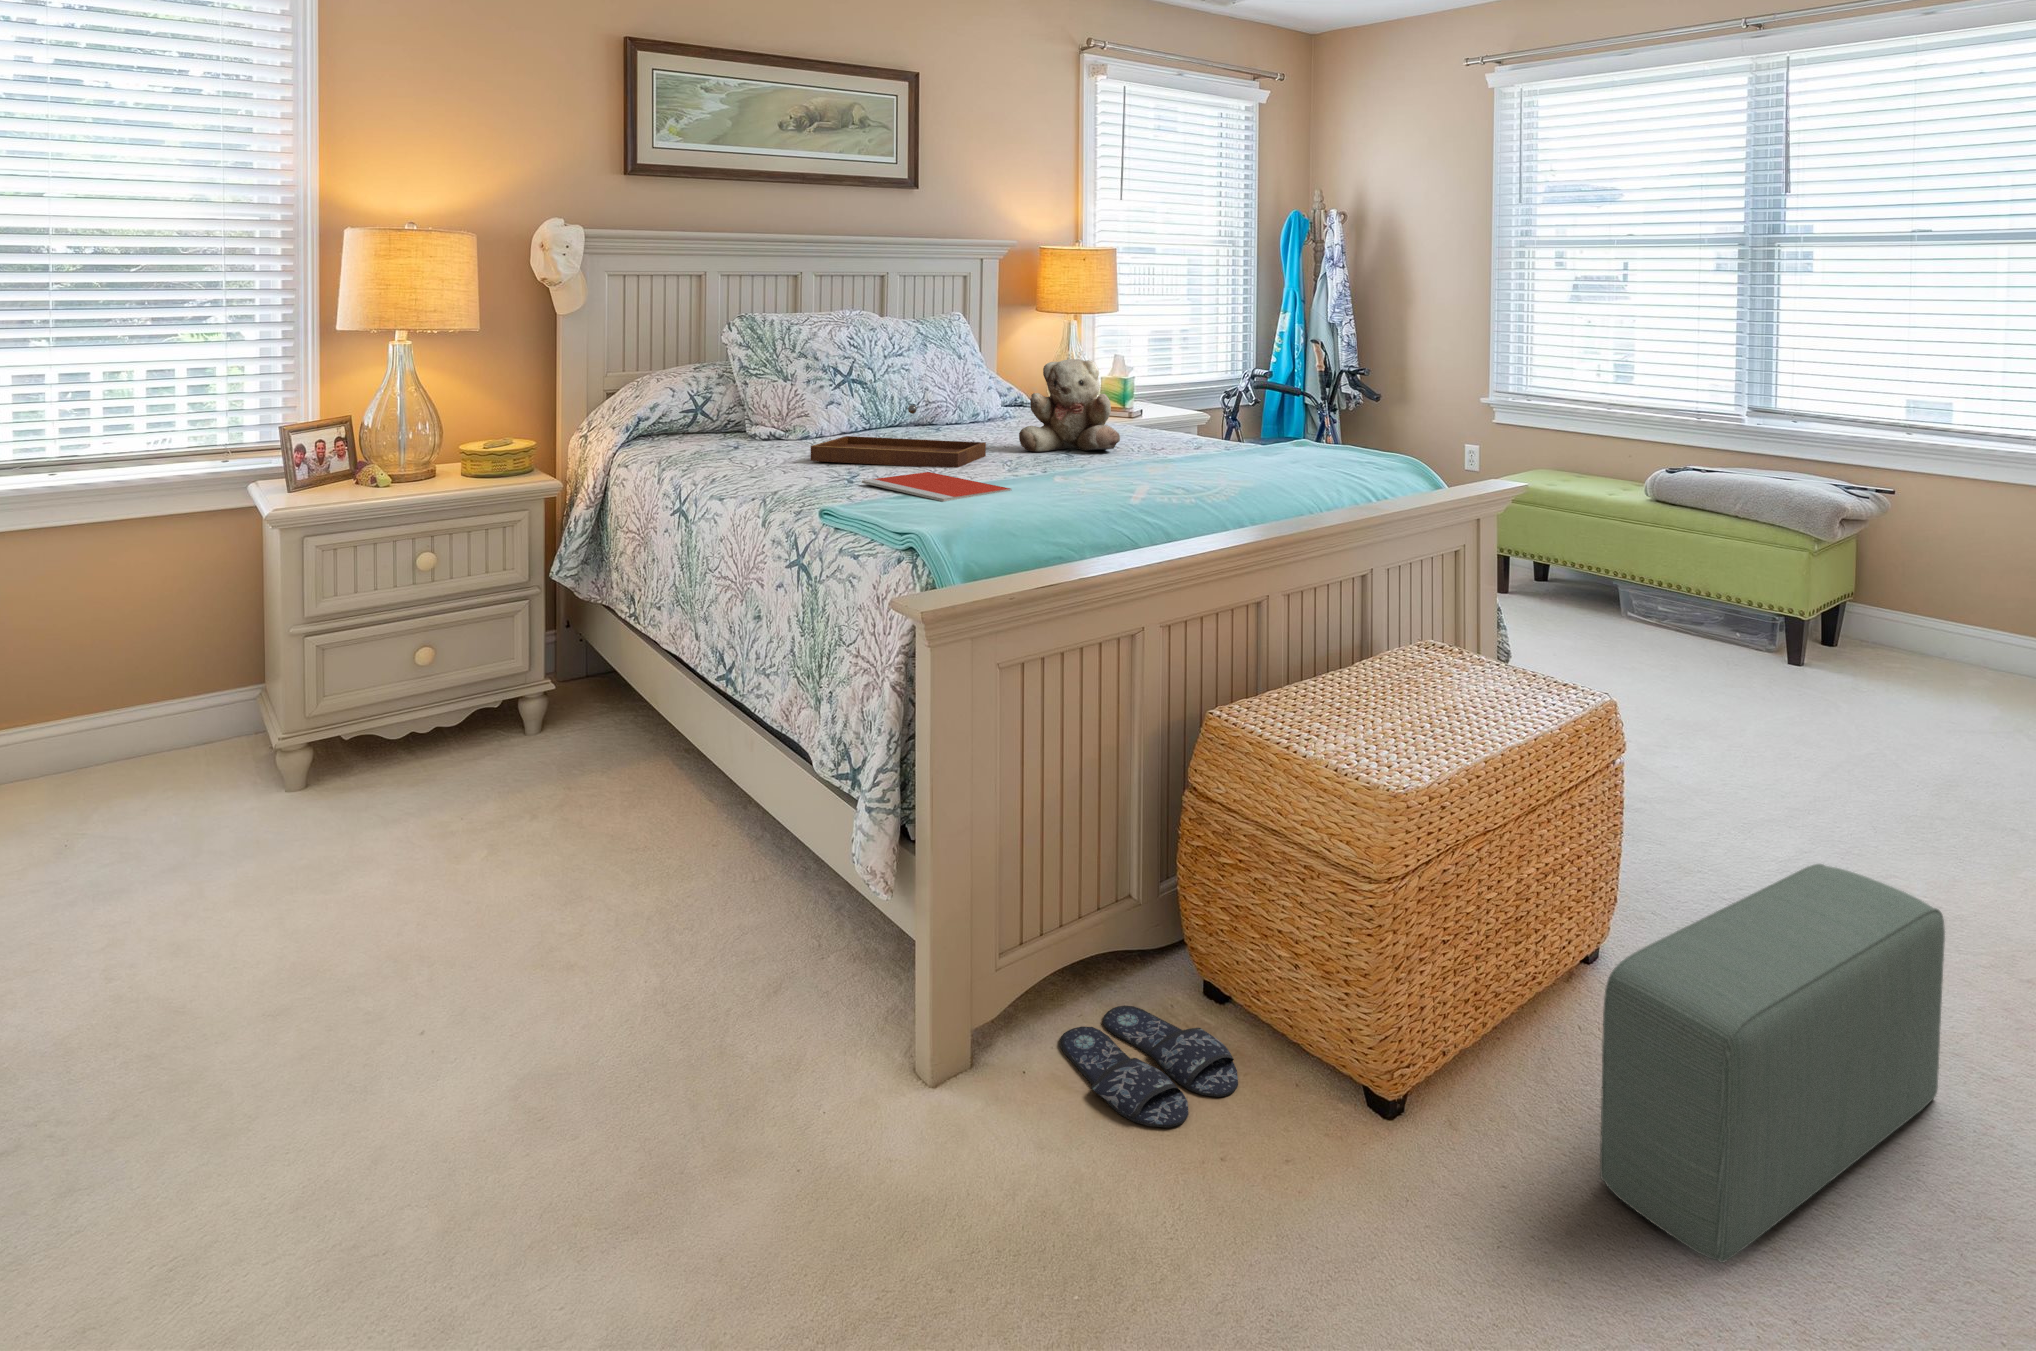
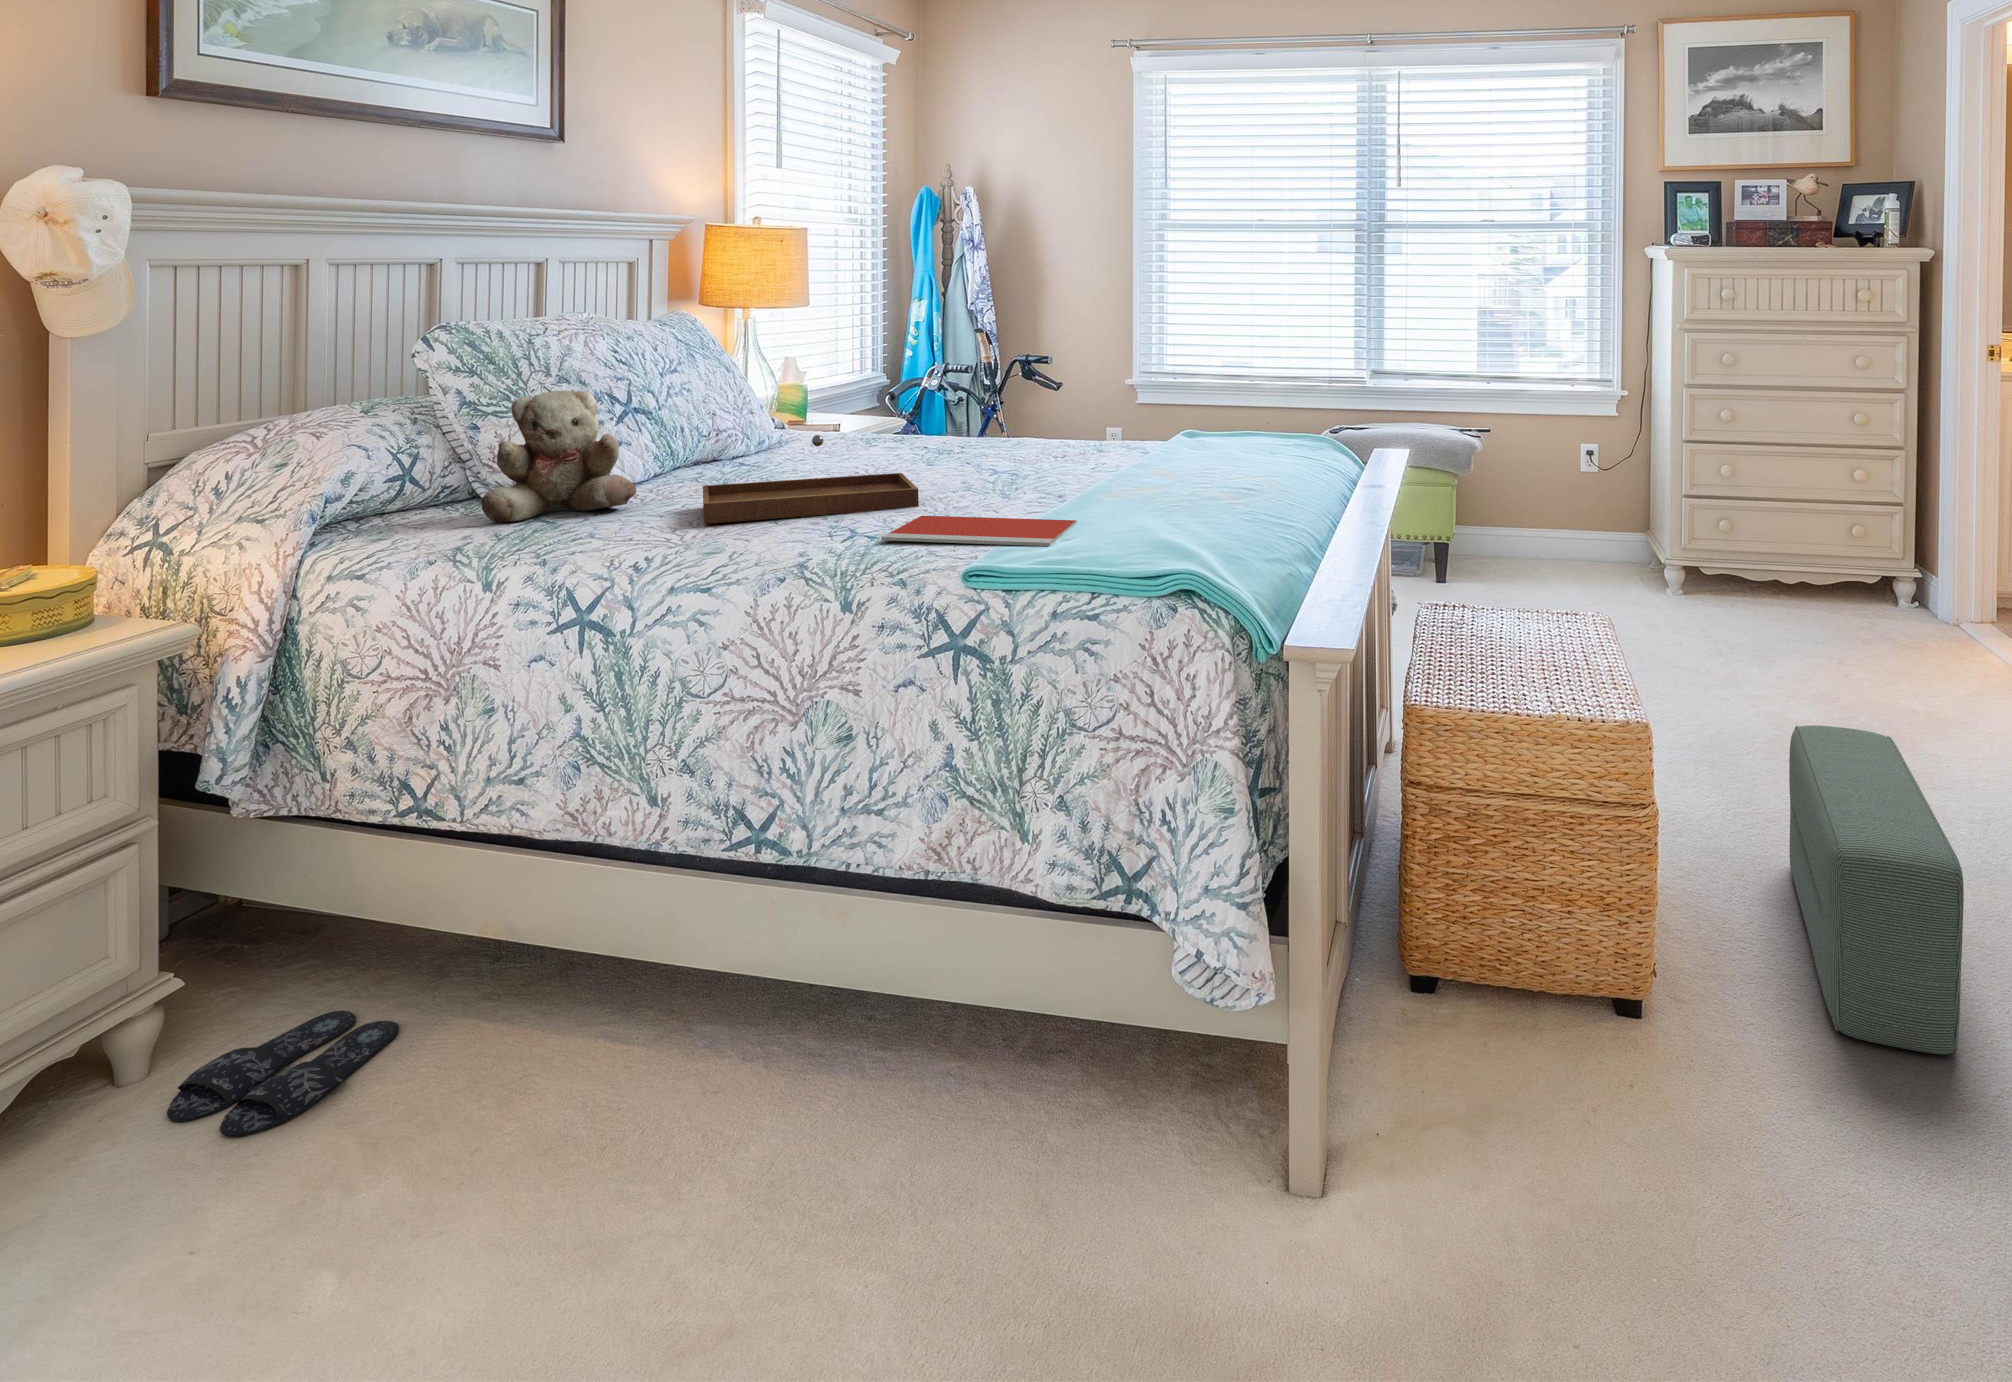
teddy bear: present [1019,359,1120,452] -> present [481,391,636,522]
slippers: present [1060,1005,1238,1128] -> present [167,1011,399,1136]

